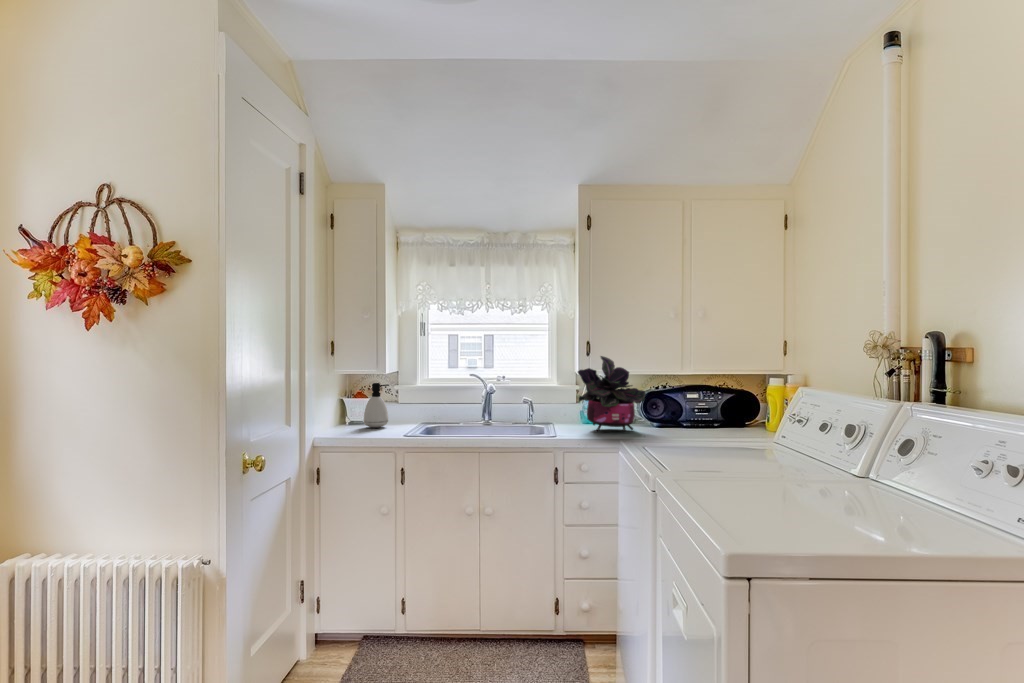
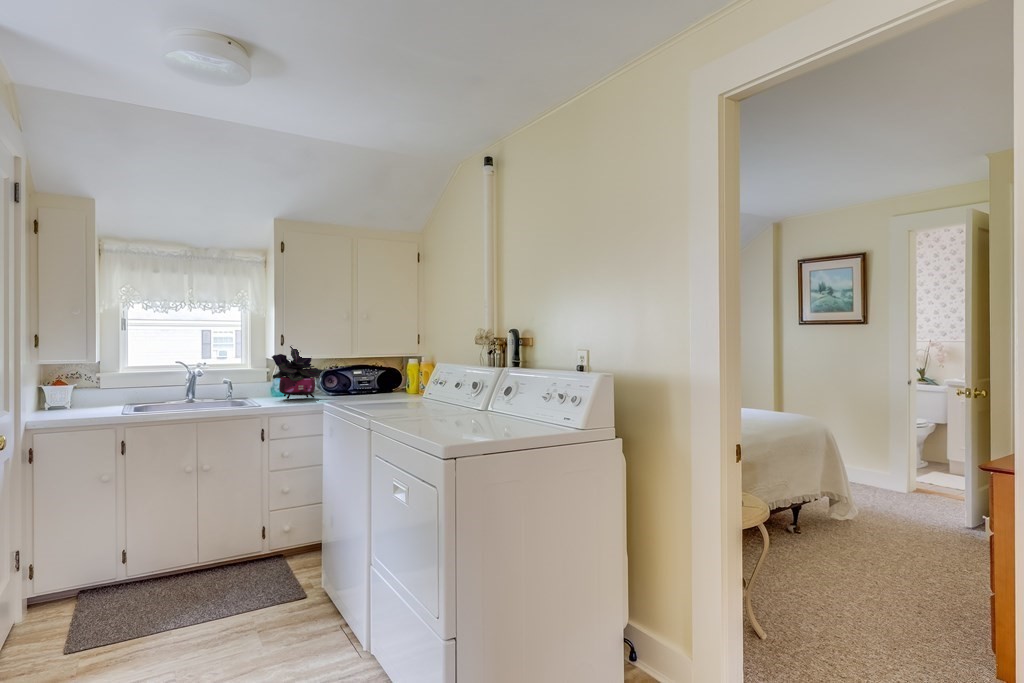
soap dispenser: present [364,383,389,428] -> none [67,370,94,409]

